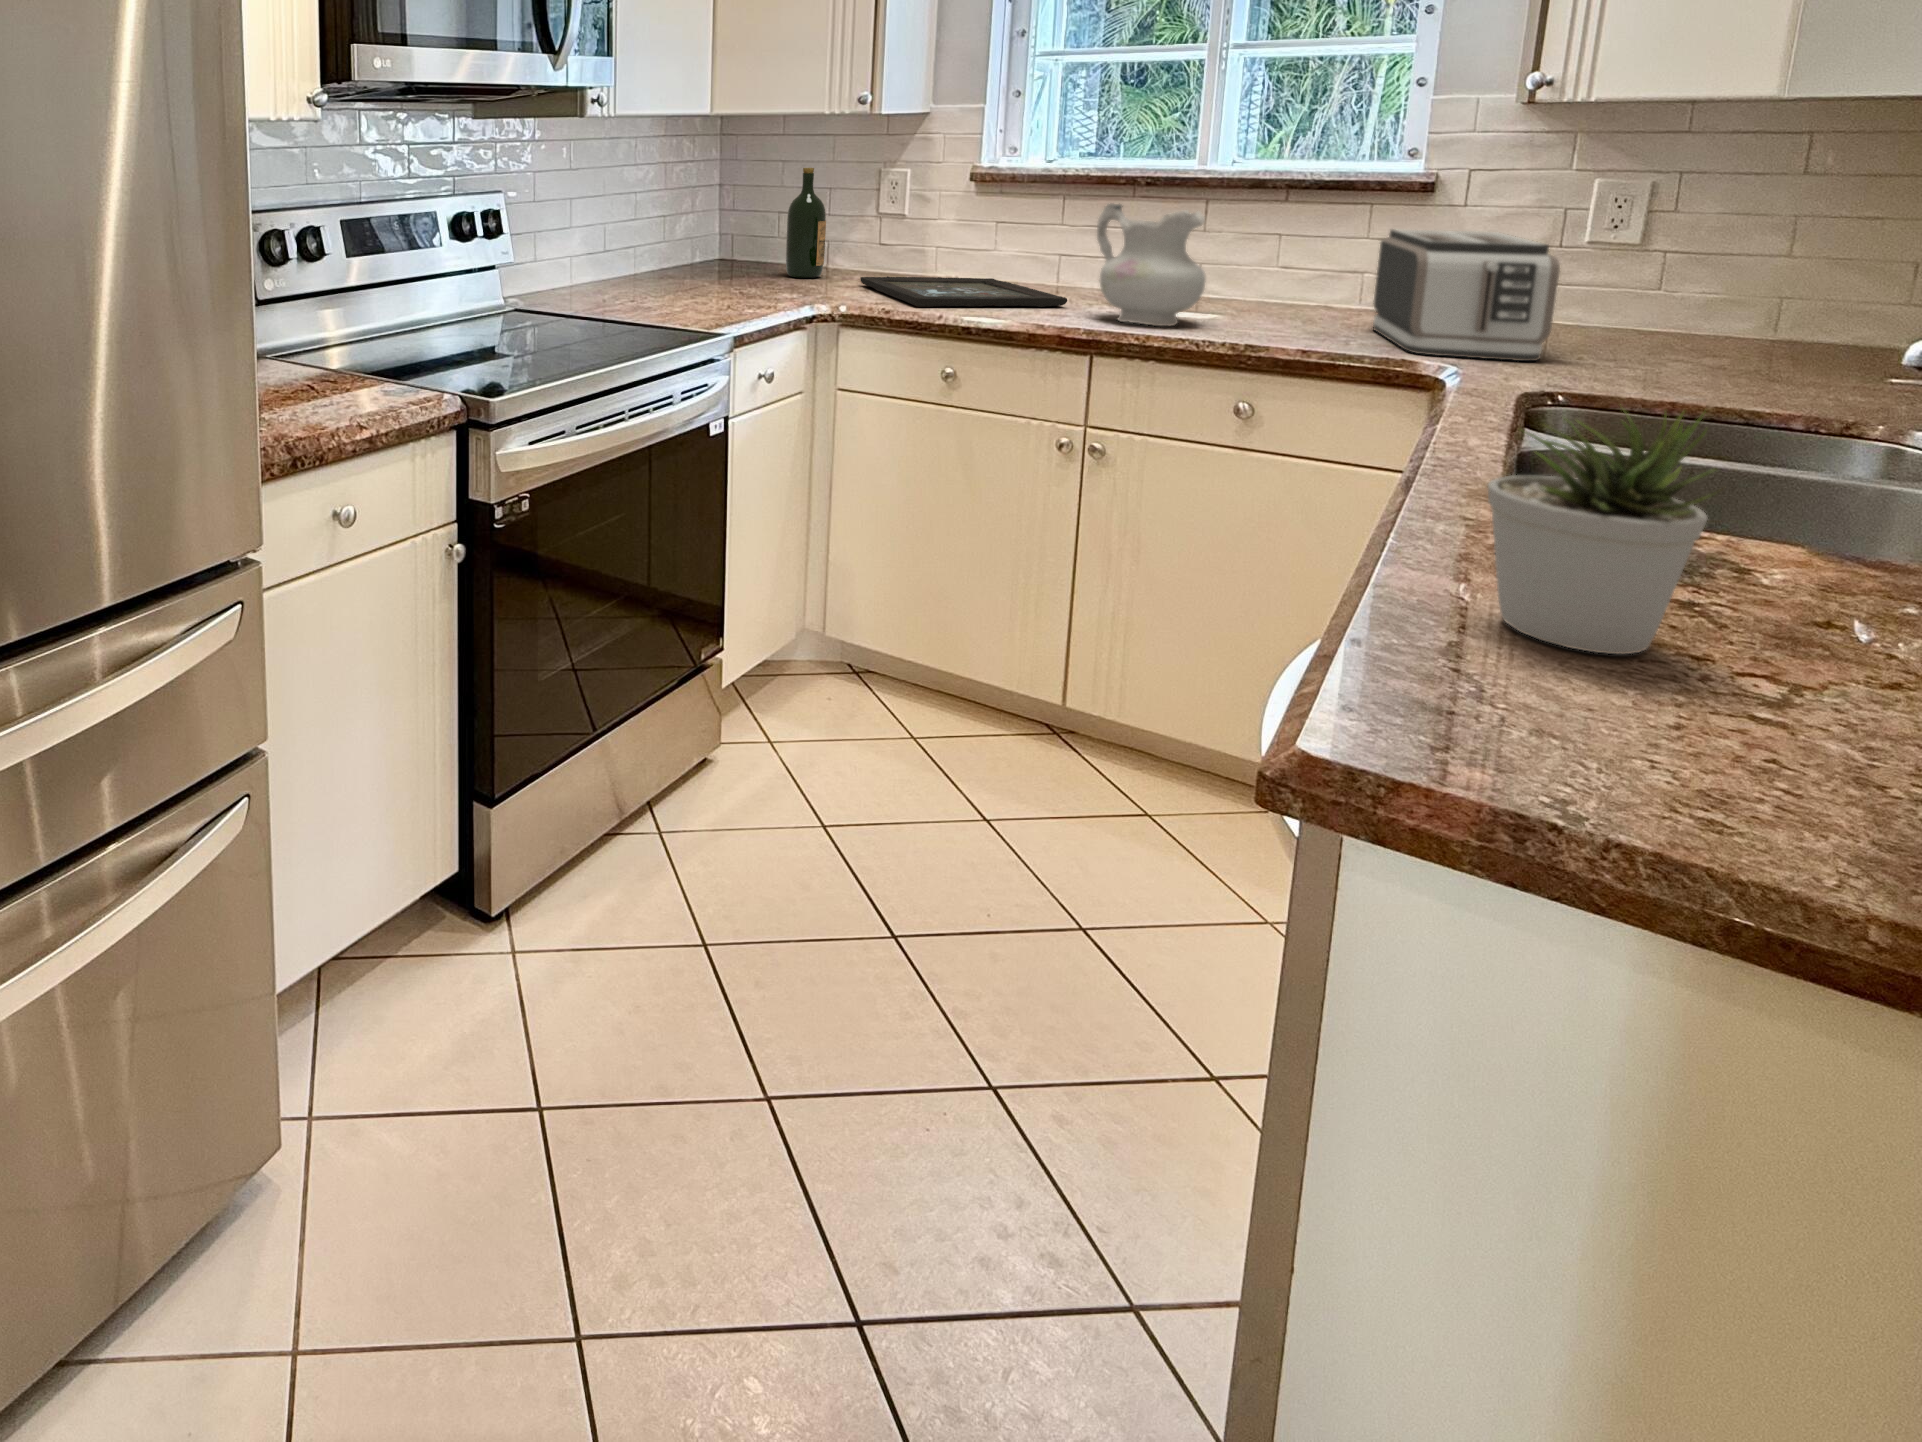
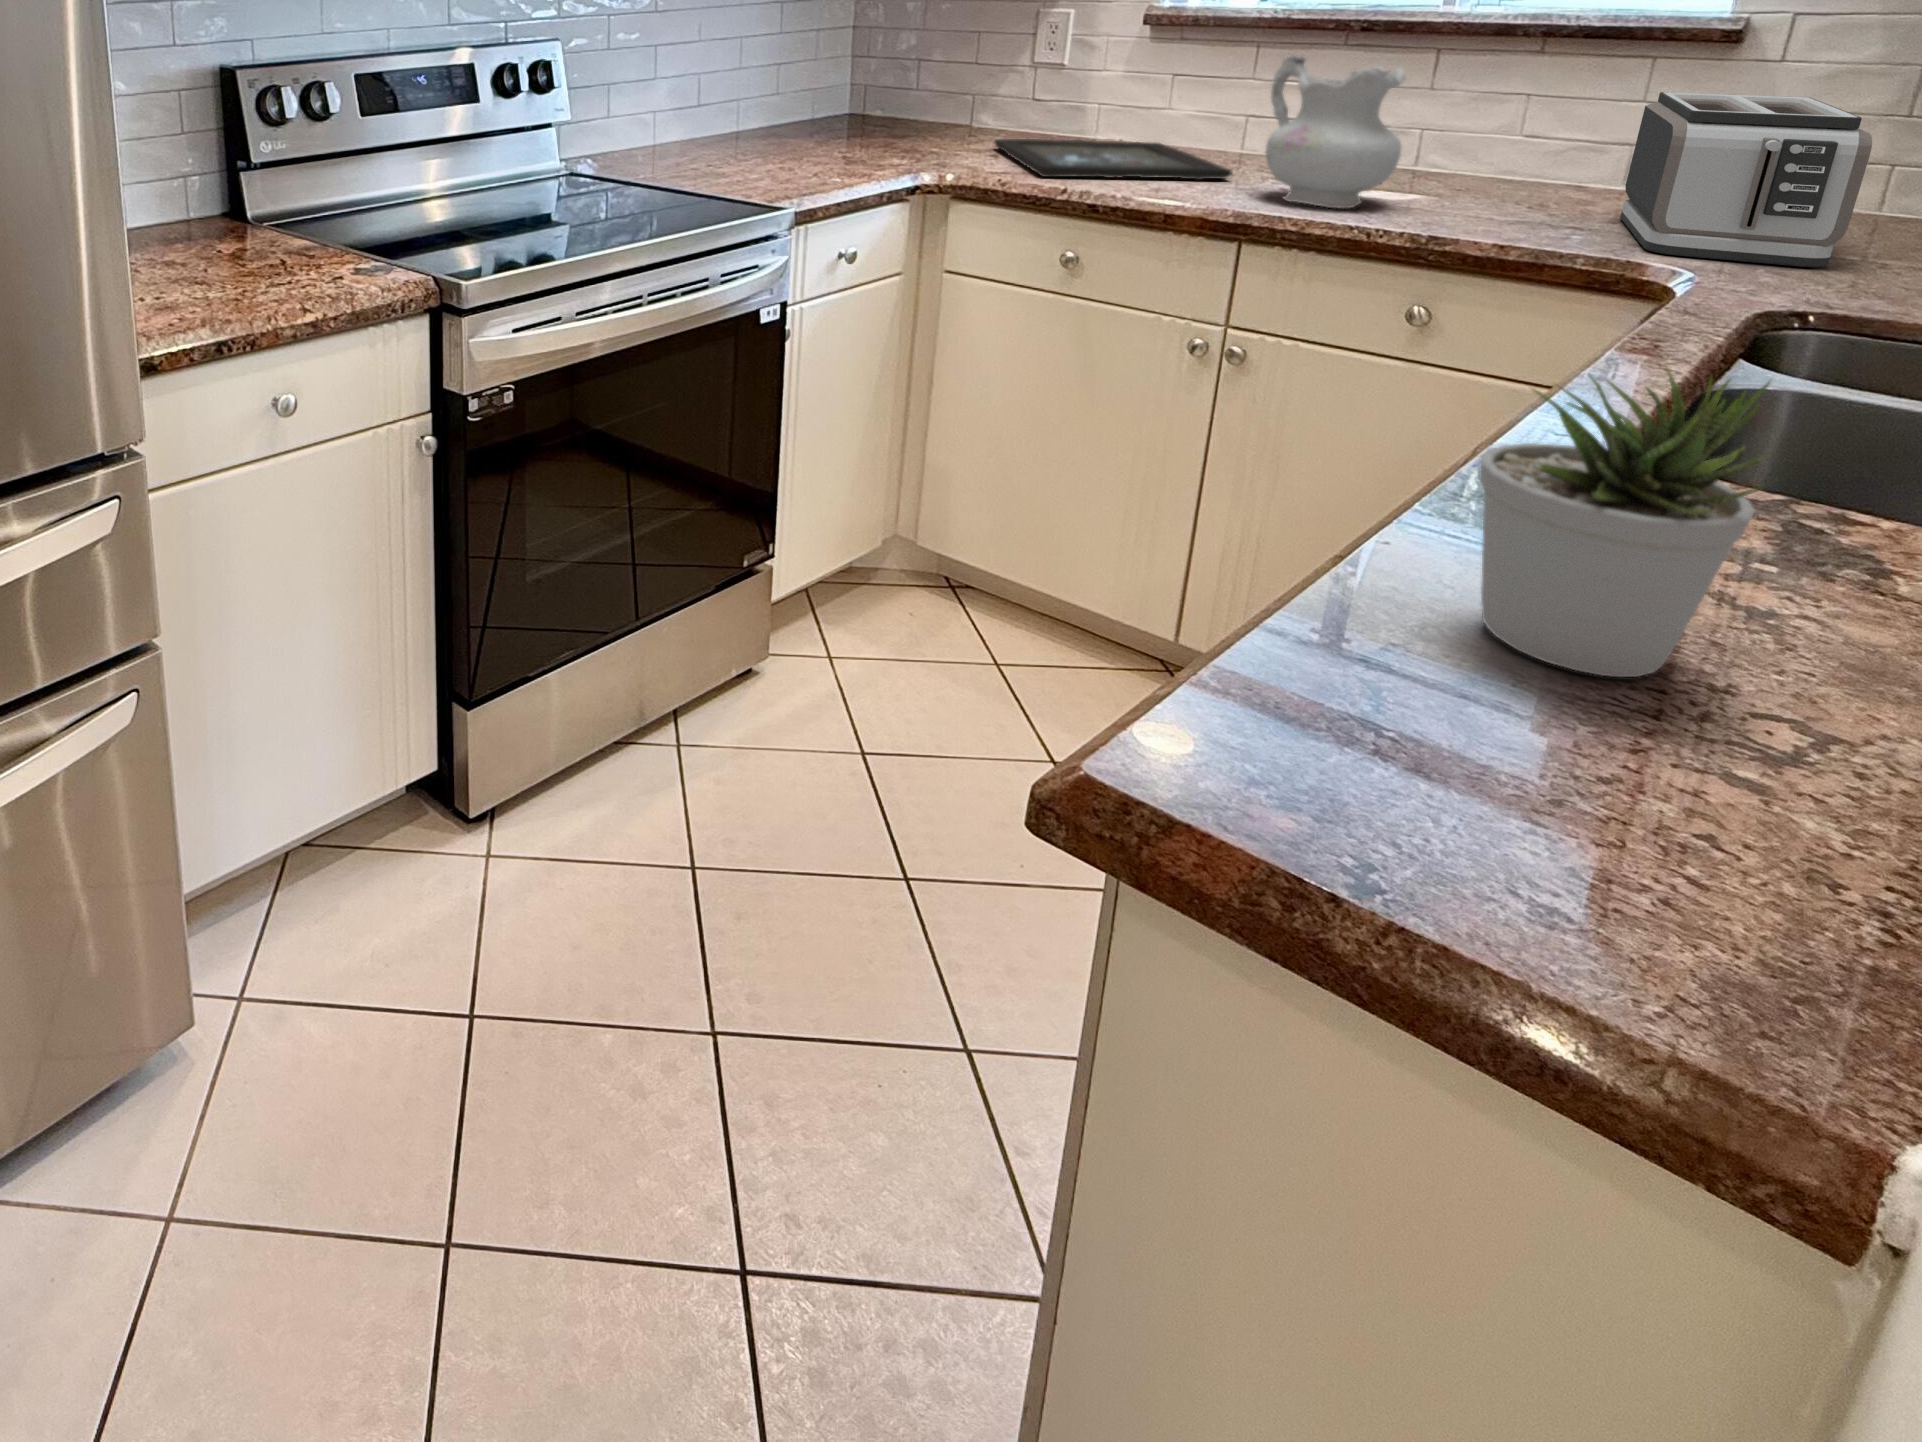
wine bottle: present [786,168,826,278] -> none [913,8,964,138]

